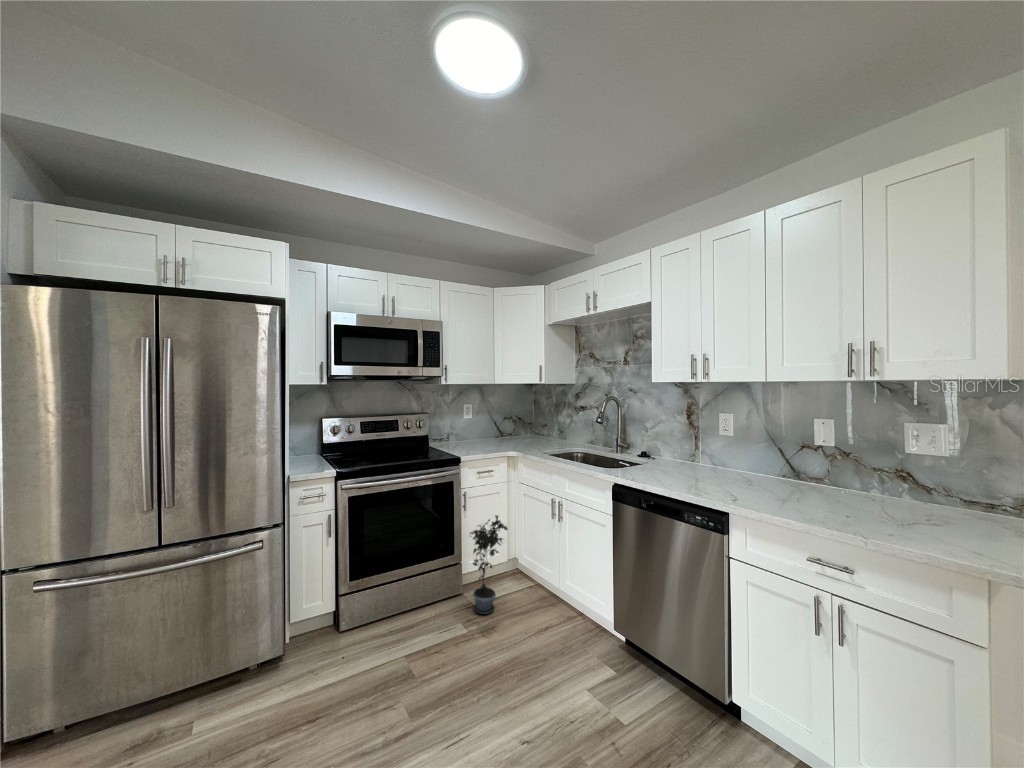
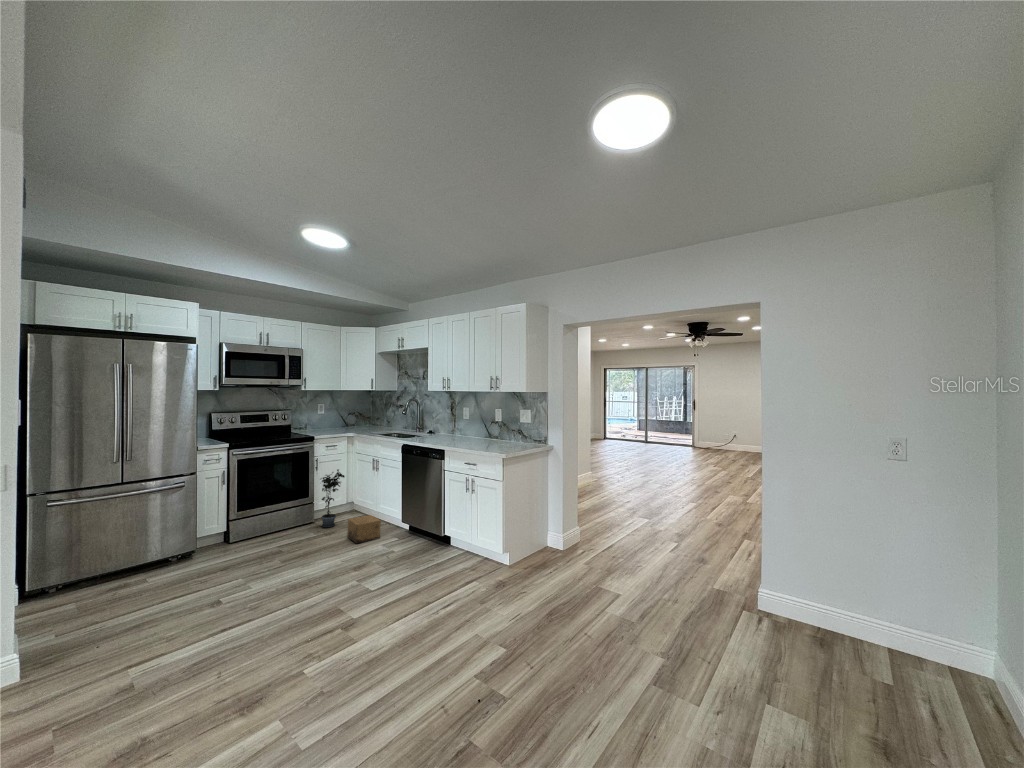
cardboard box: none [518,612,580,685] -> present [347,515,381,543]

